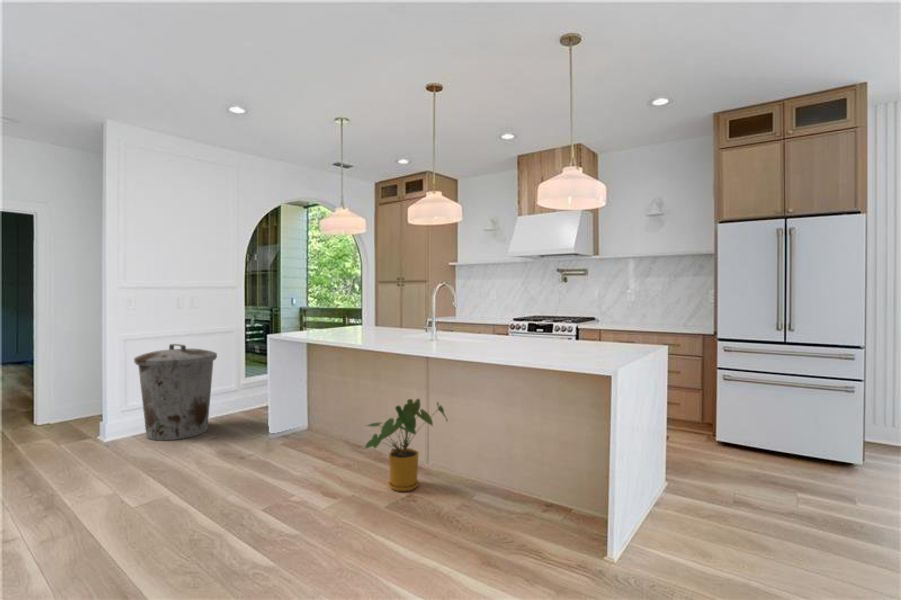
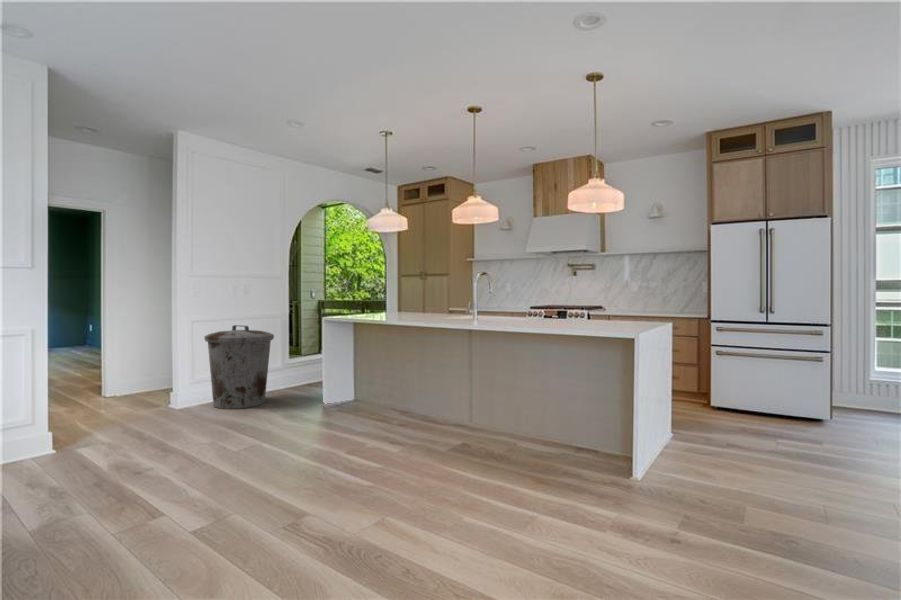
house plant: present [365,399,448,491] -> none [425,366,492,440]

